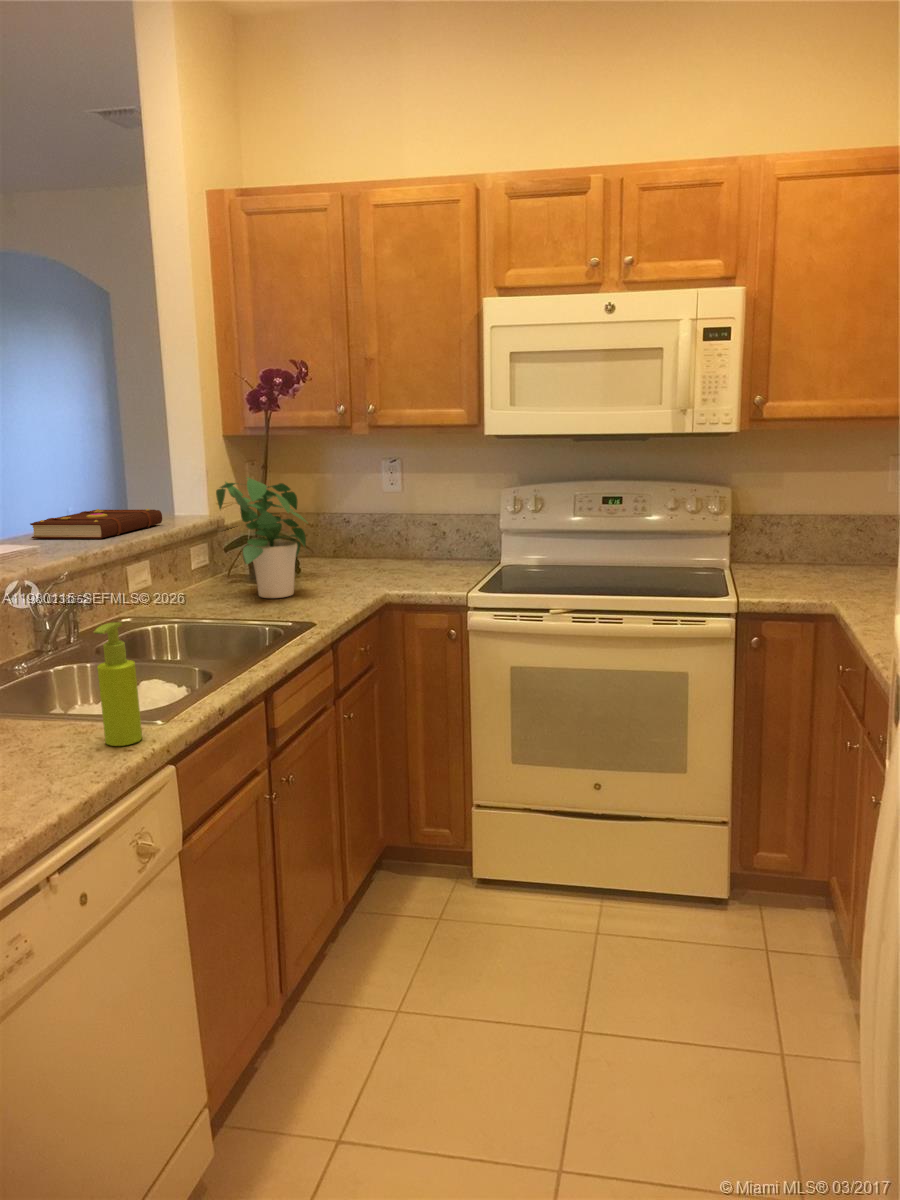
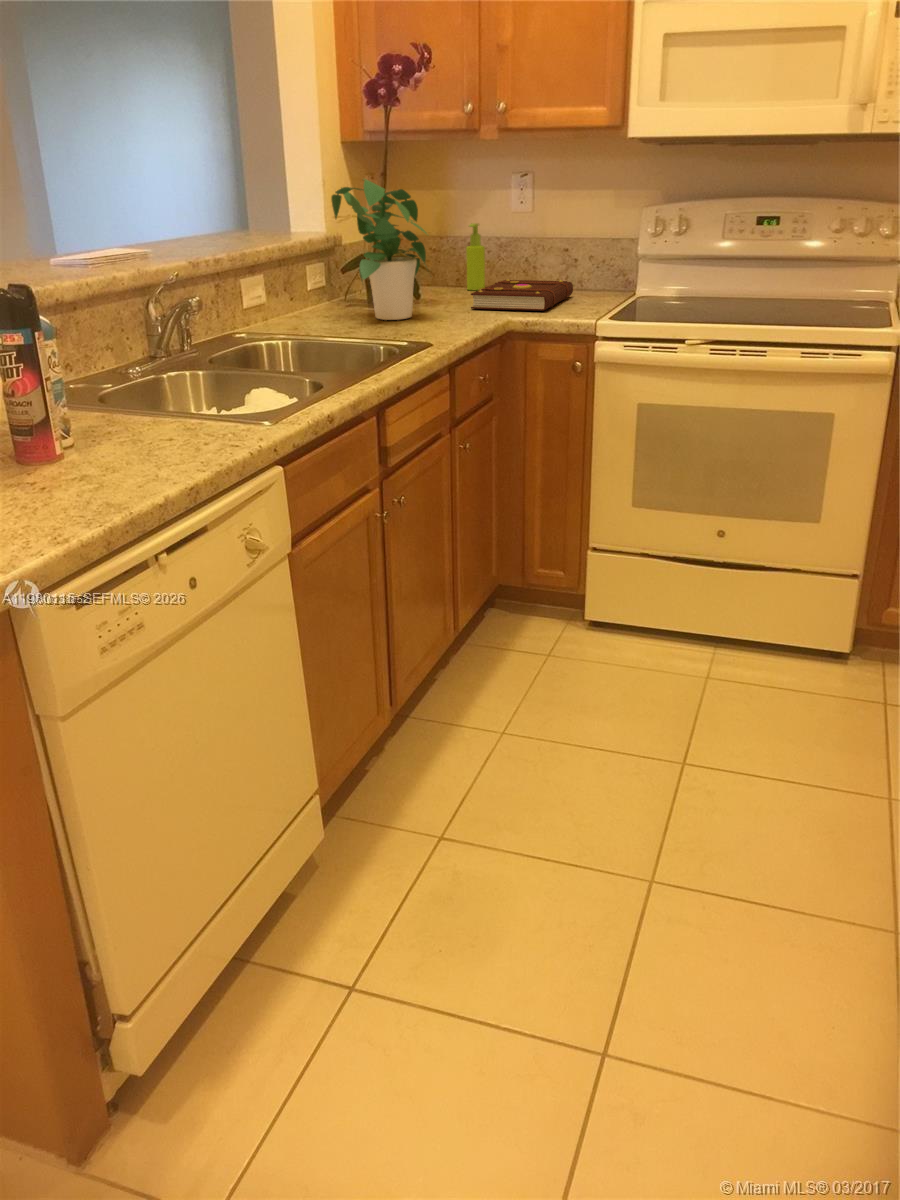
book: present [30,509,162,539] -> present [471,279,573,311]
soap dispenser: present [94,622,142,746] -> present [466,223,485,290]

